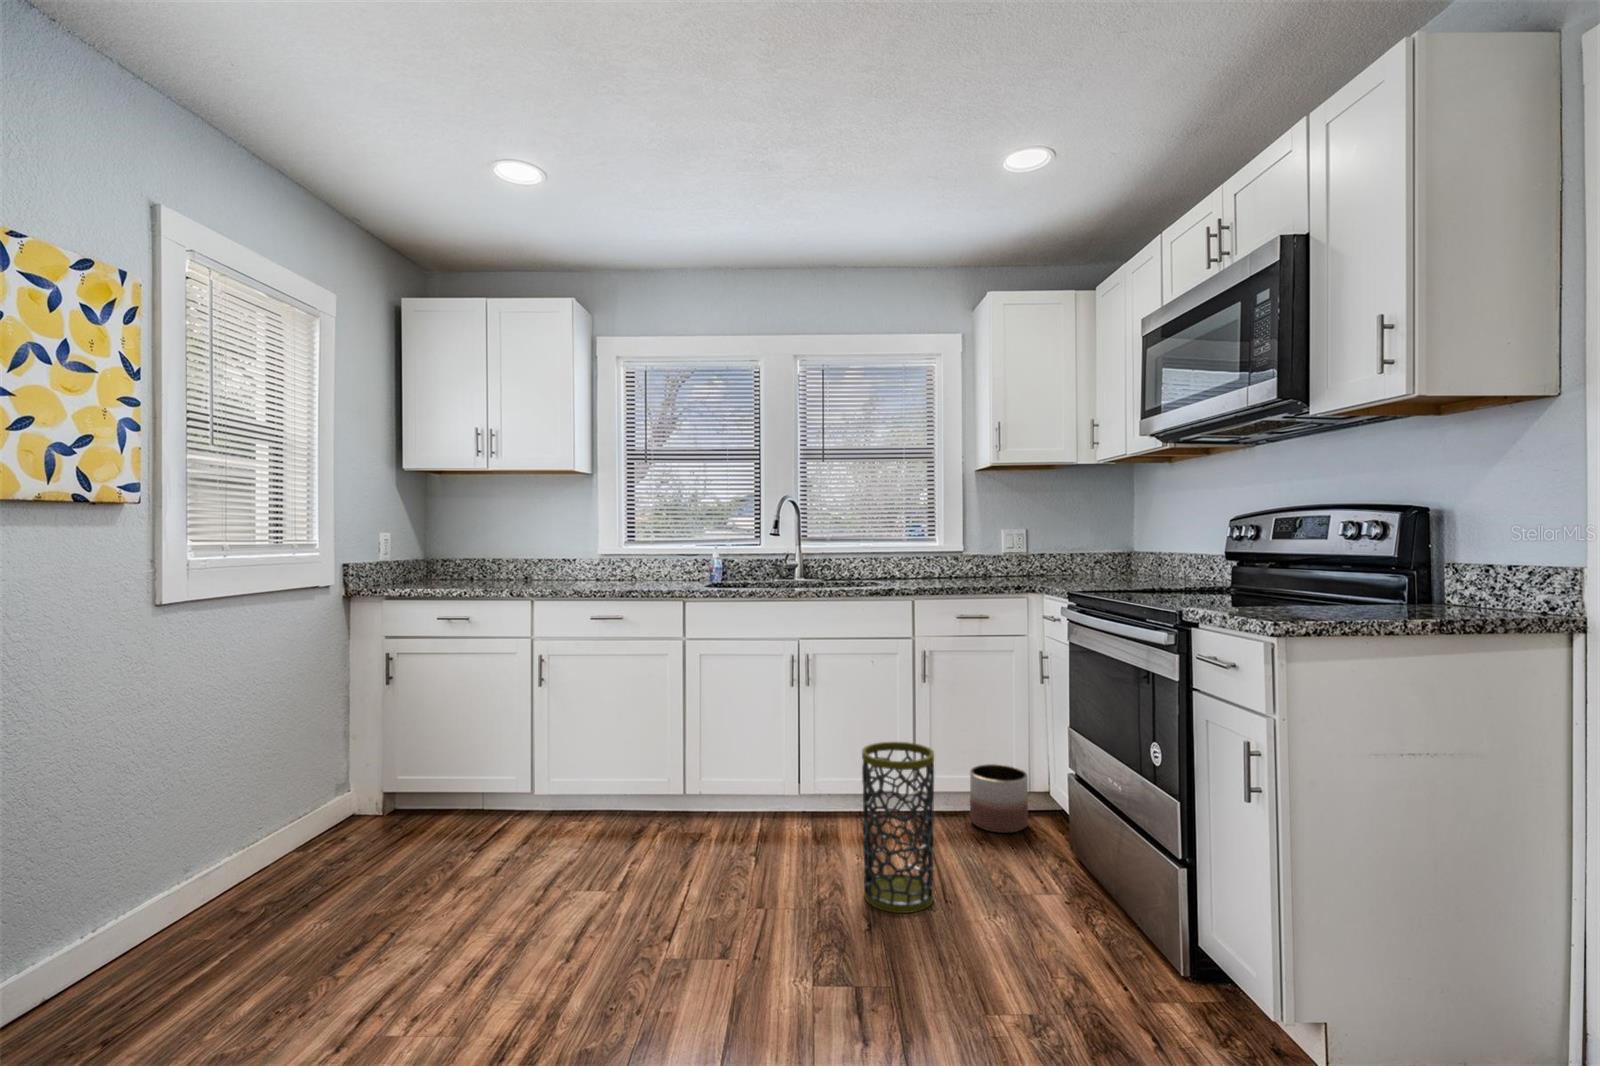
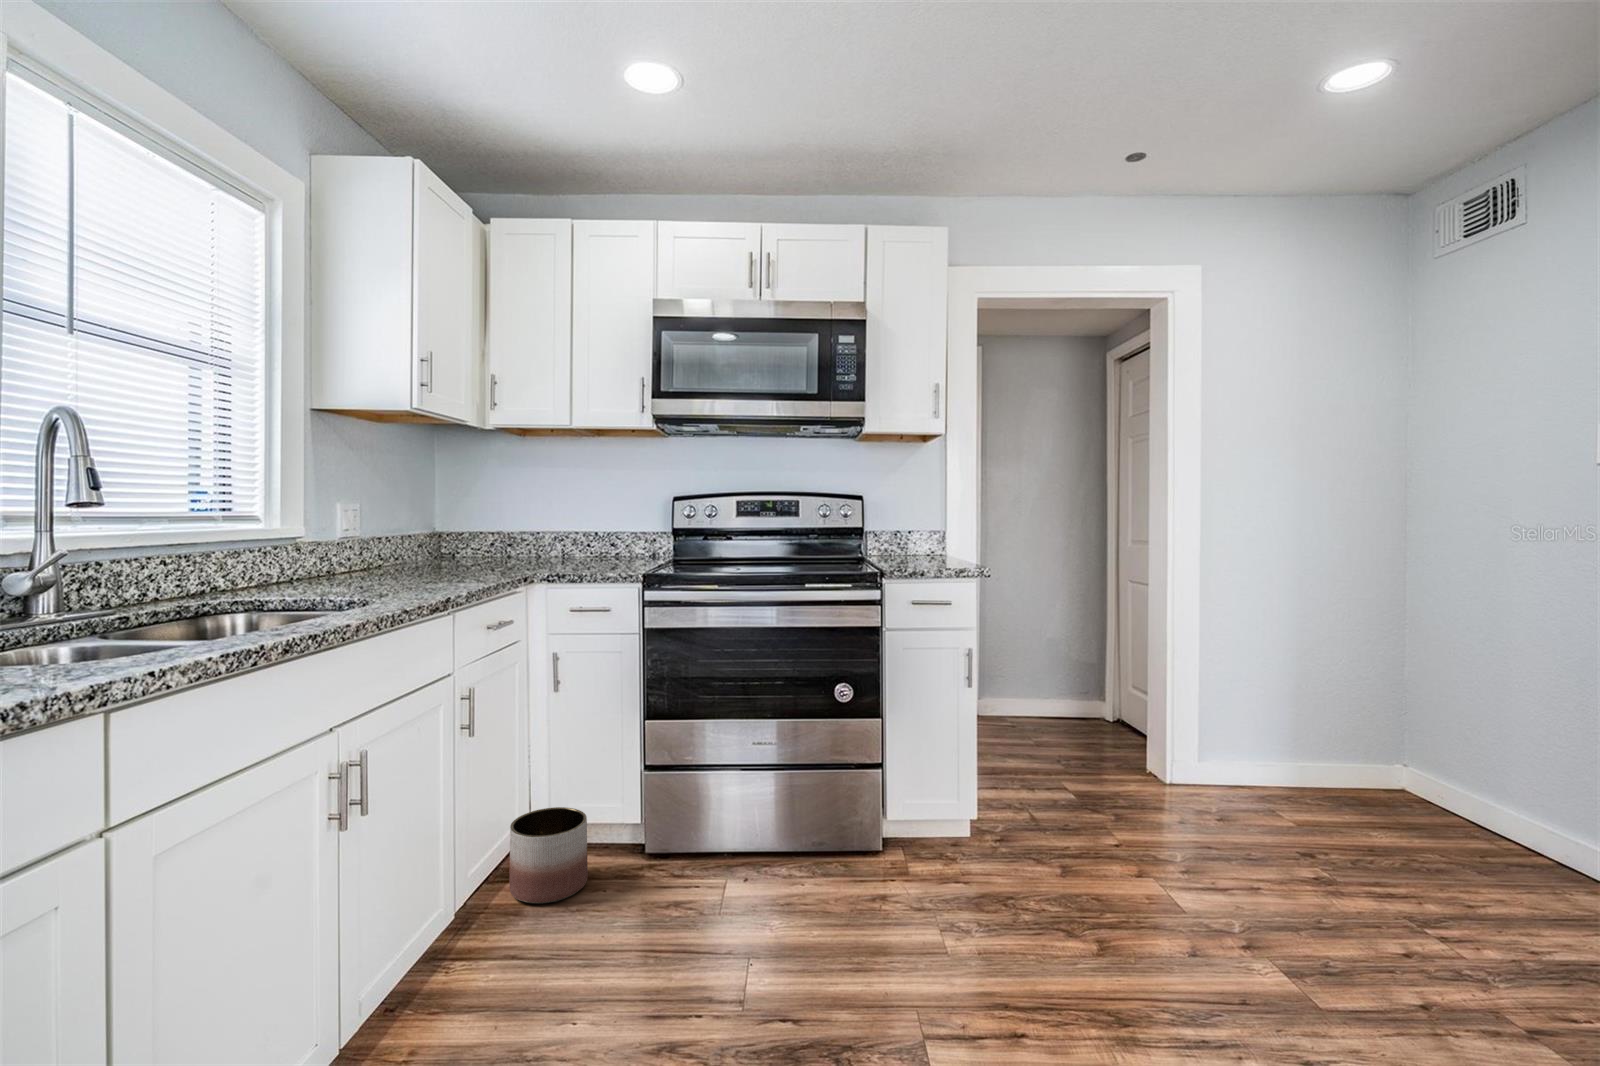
trash can: present [862,742,934,913] -> none [693,779,788,1015]

